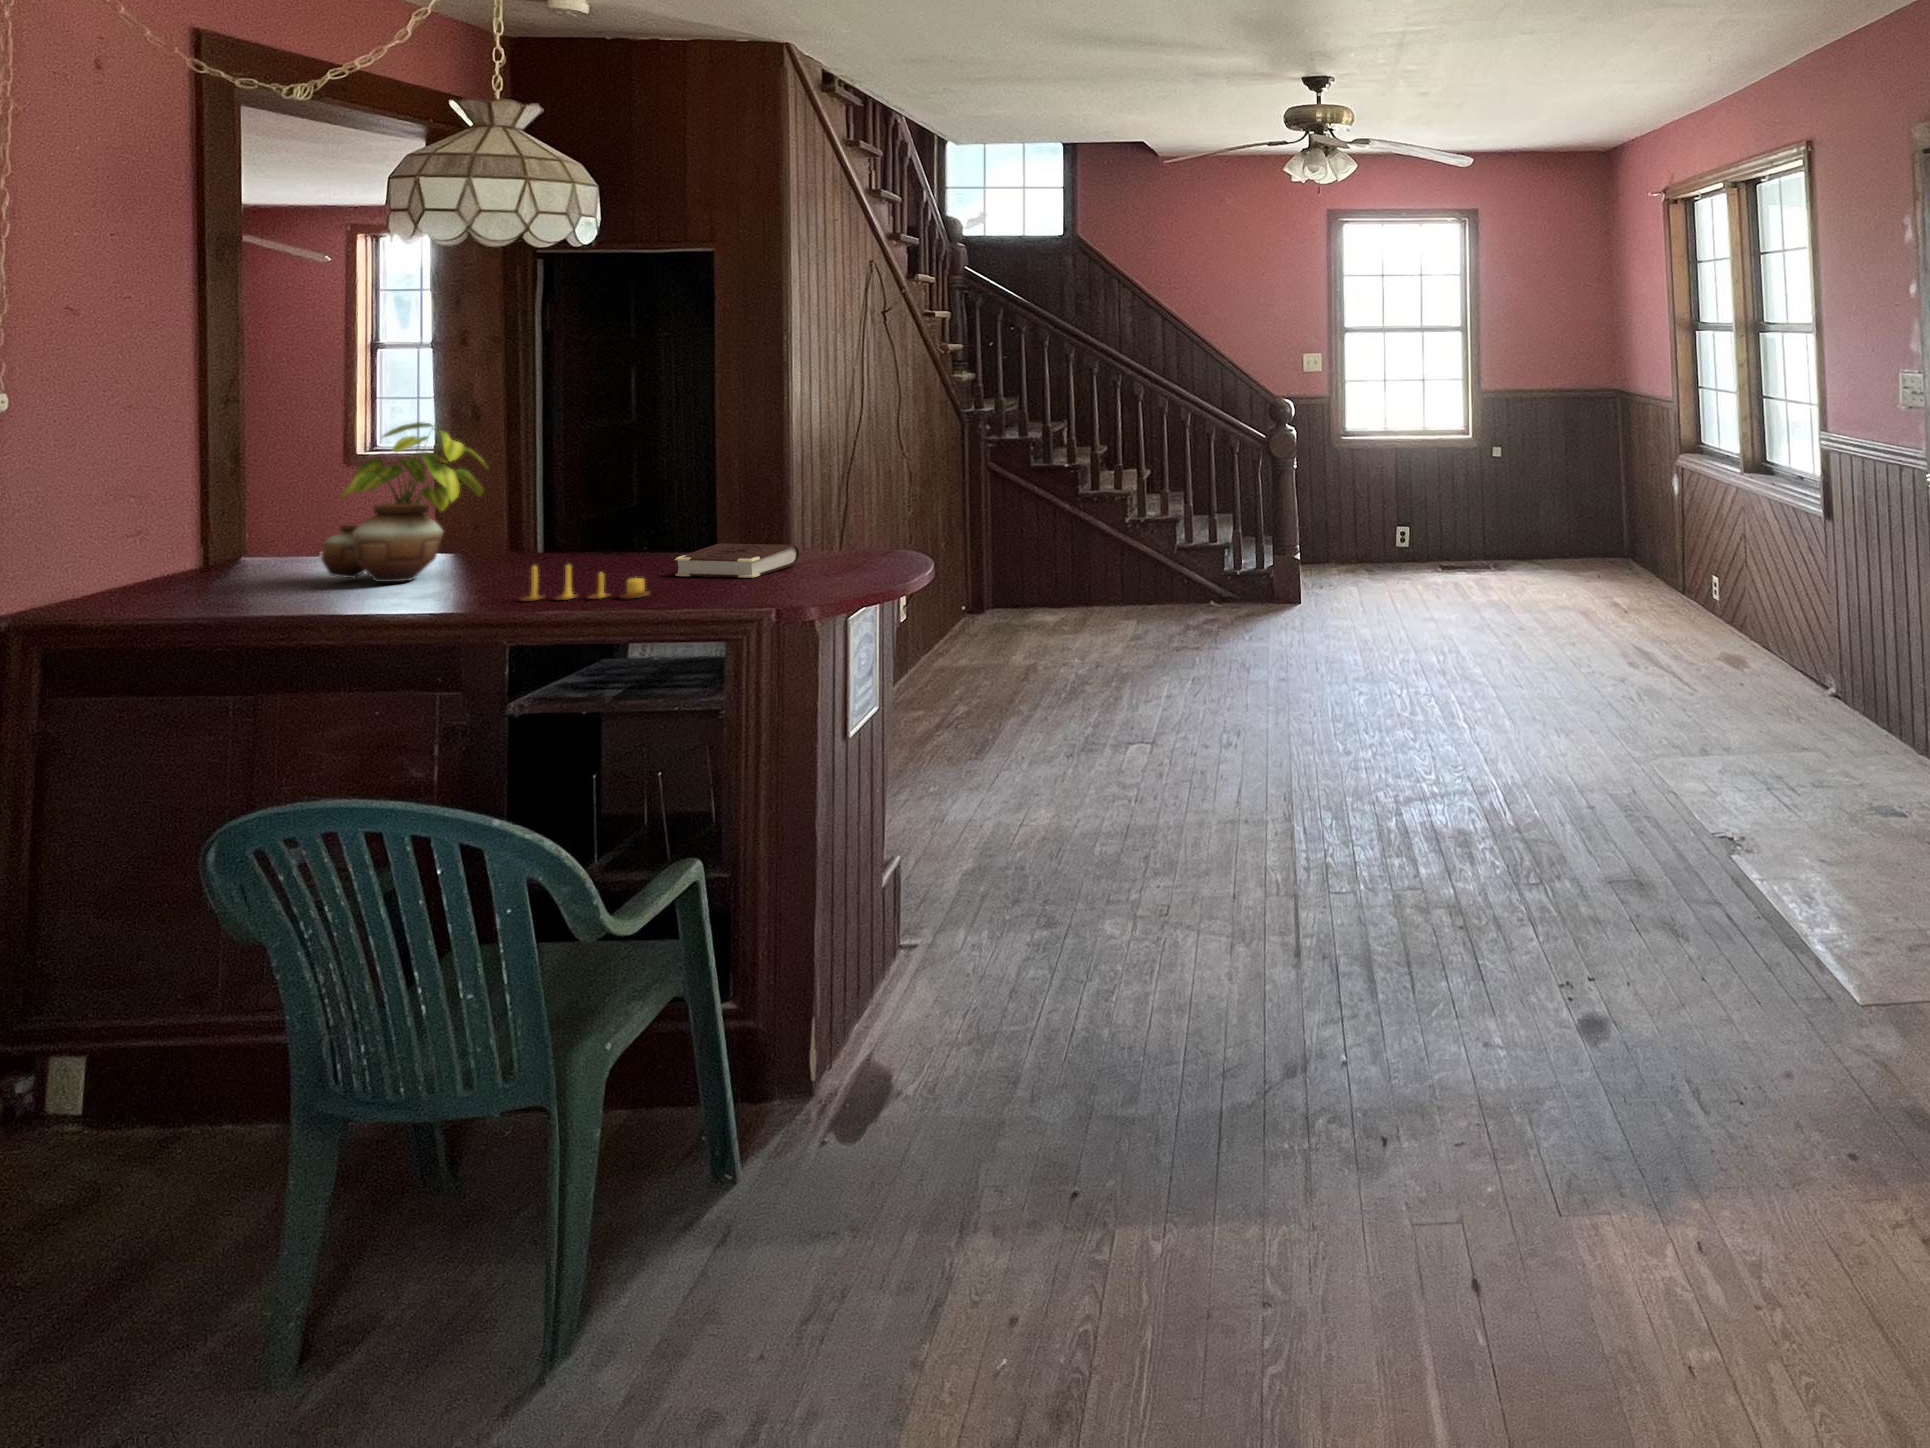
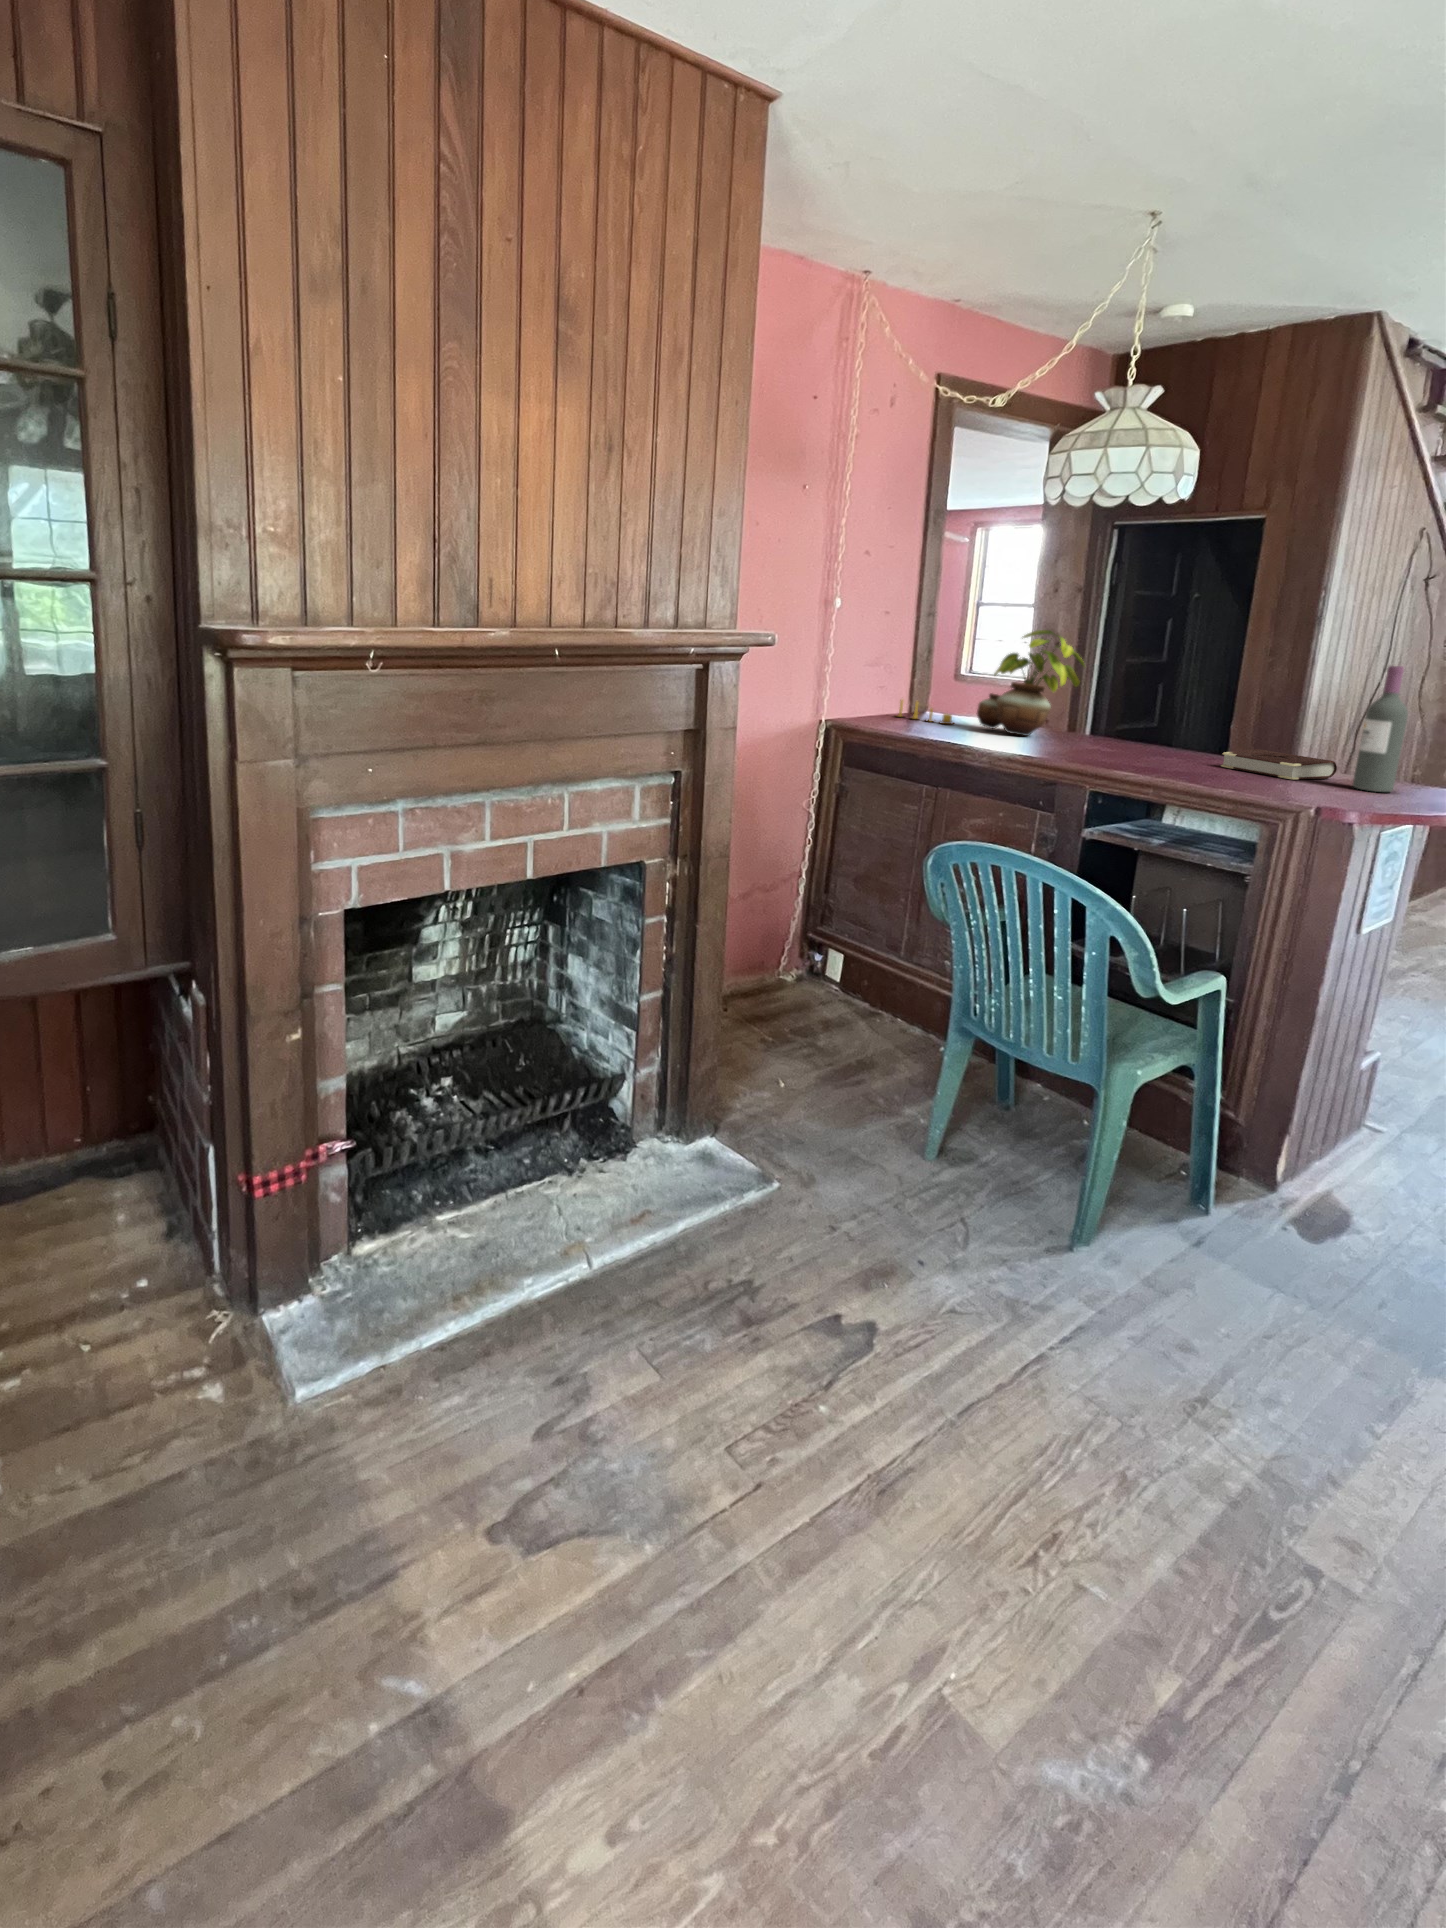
wine bottle: none [812,434,850,575] -> present [1353,666,1408,792]
candle: present [522,565,649,601] -> present [897,700,952,724]

